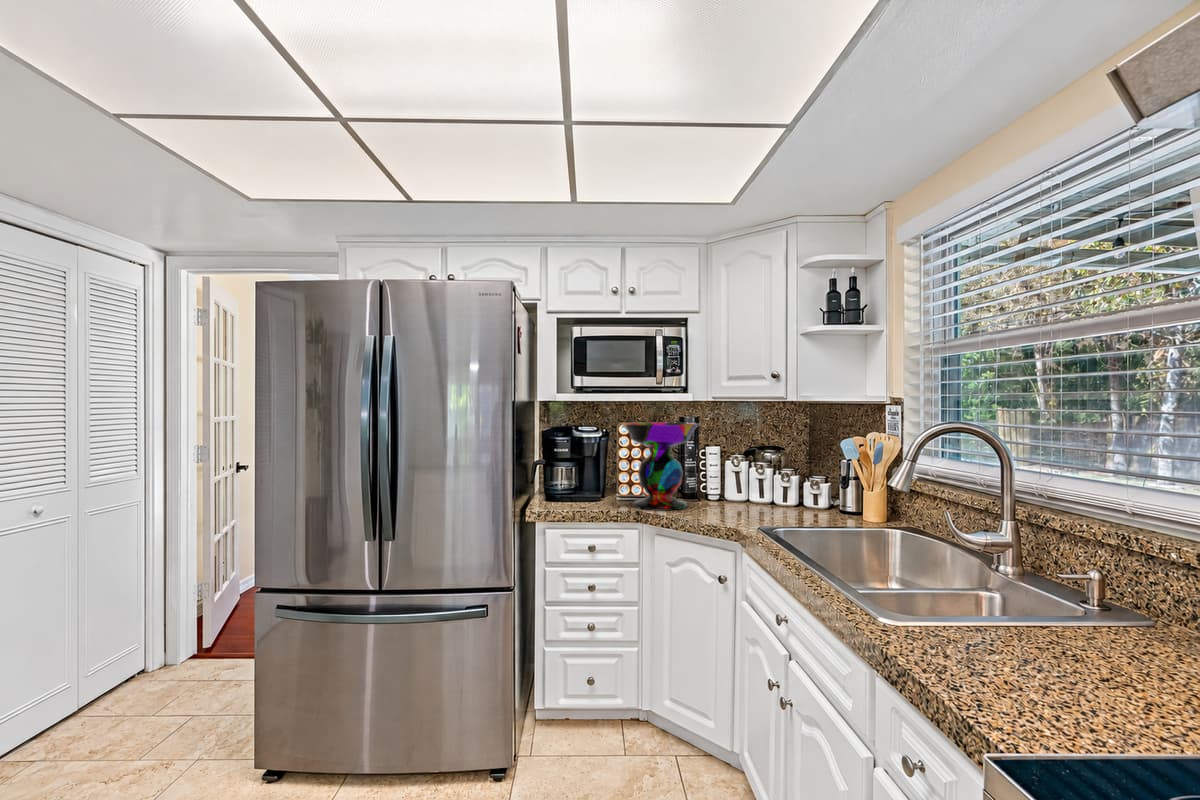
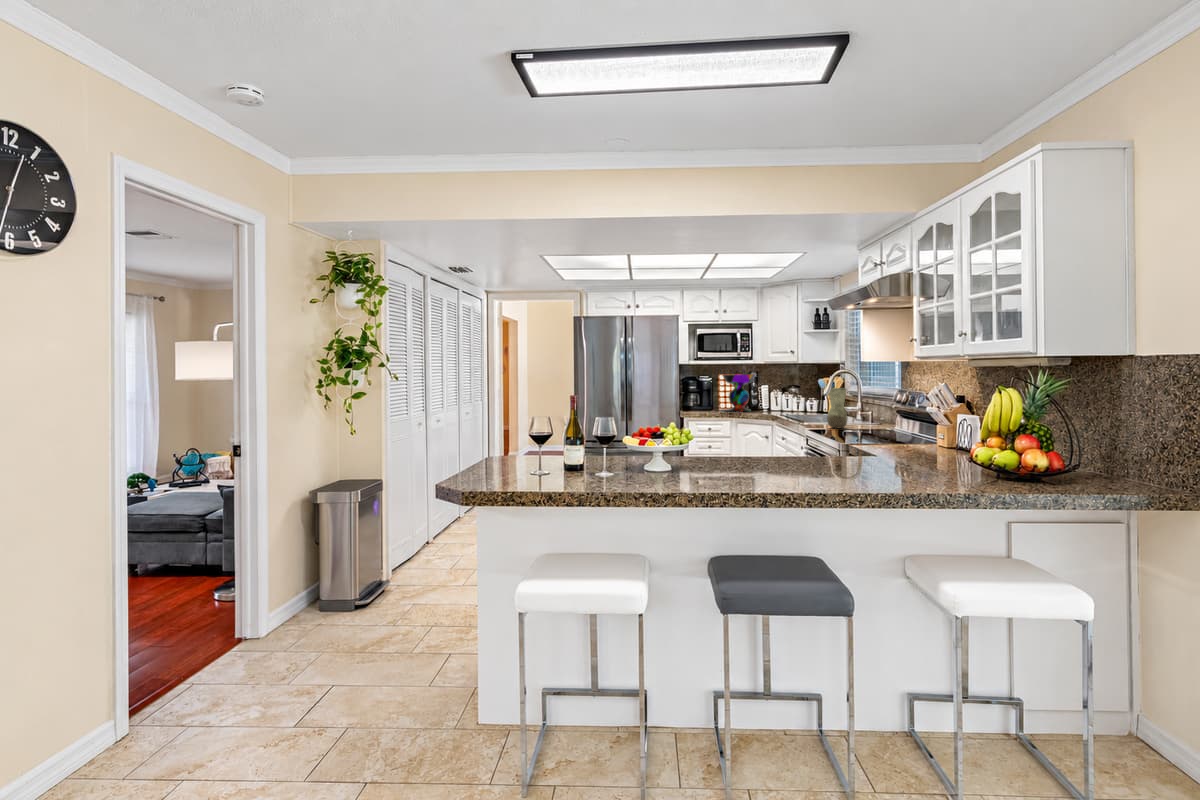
vase: none [1033,491,1135,668] -> present [827,388,847,428]

